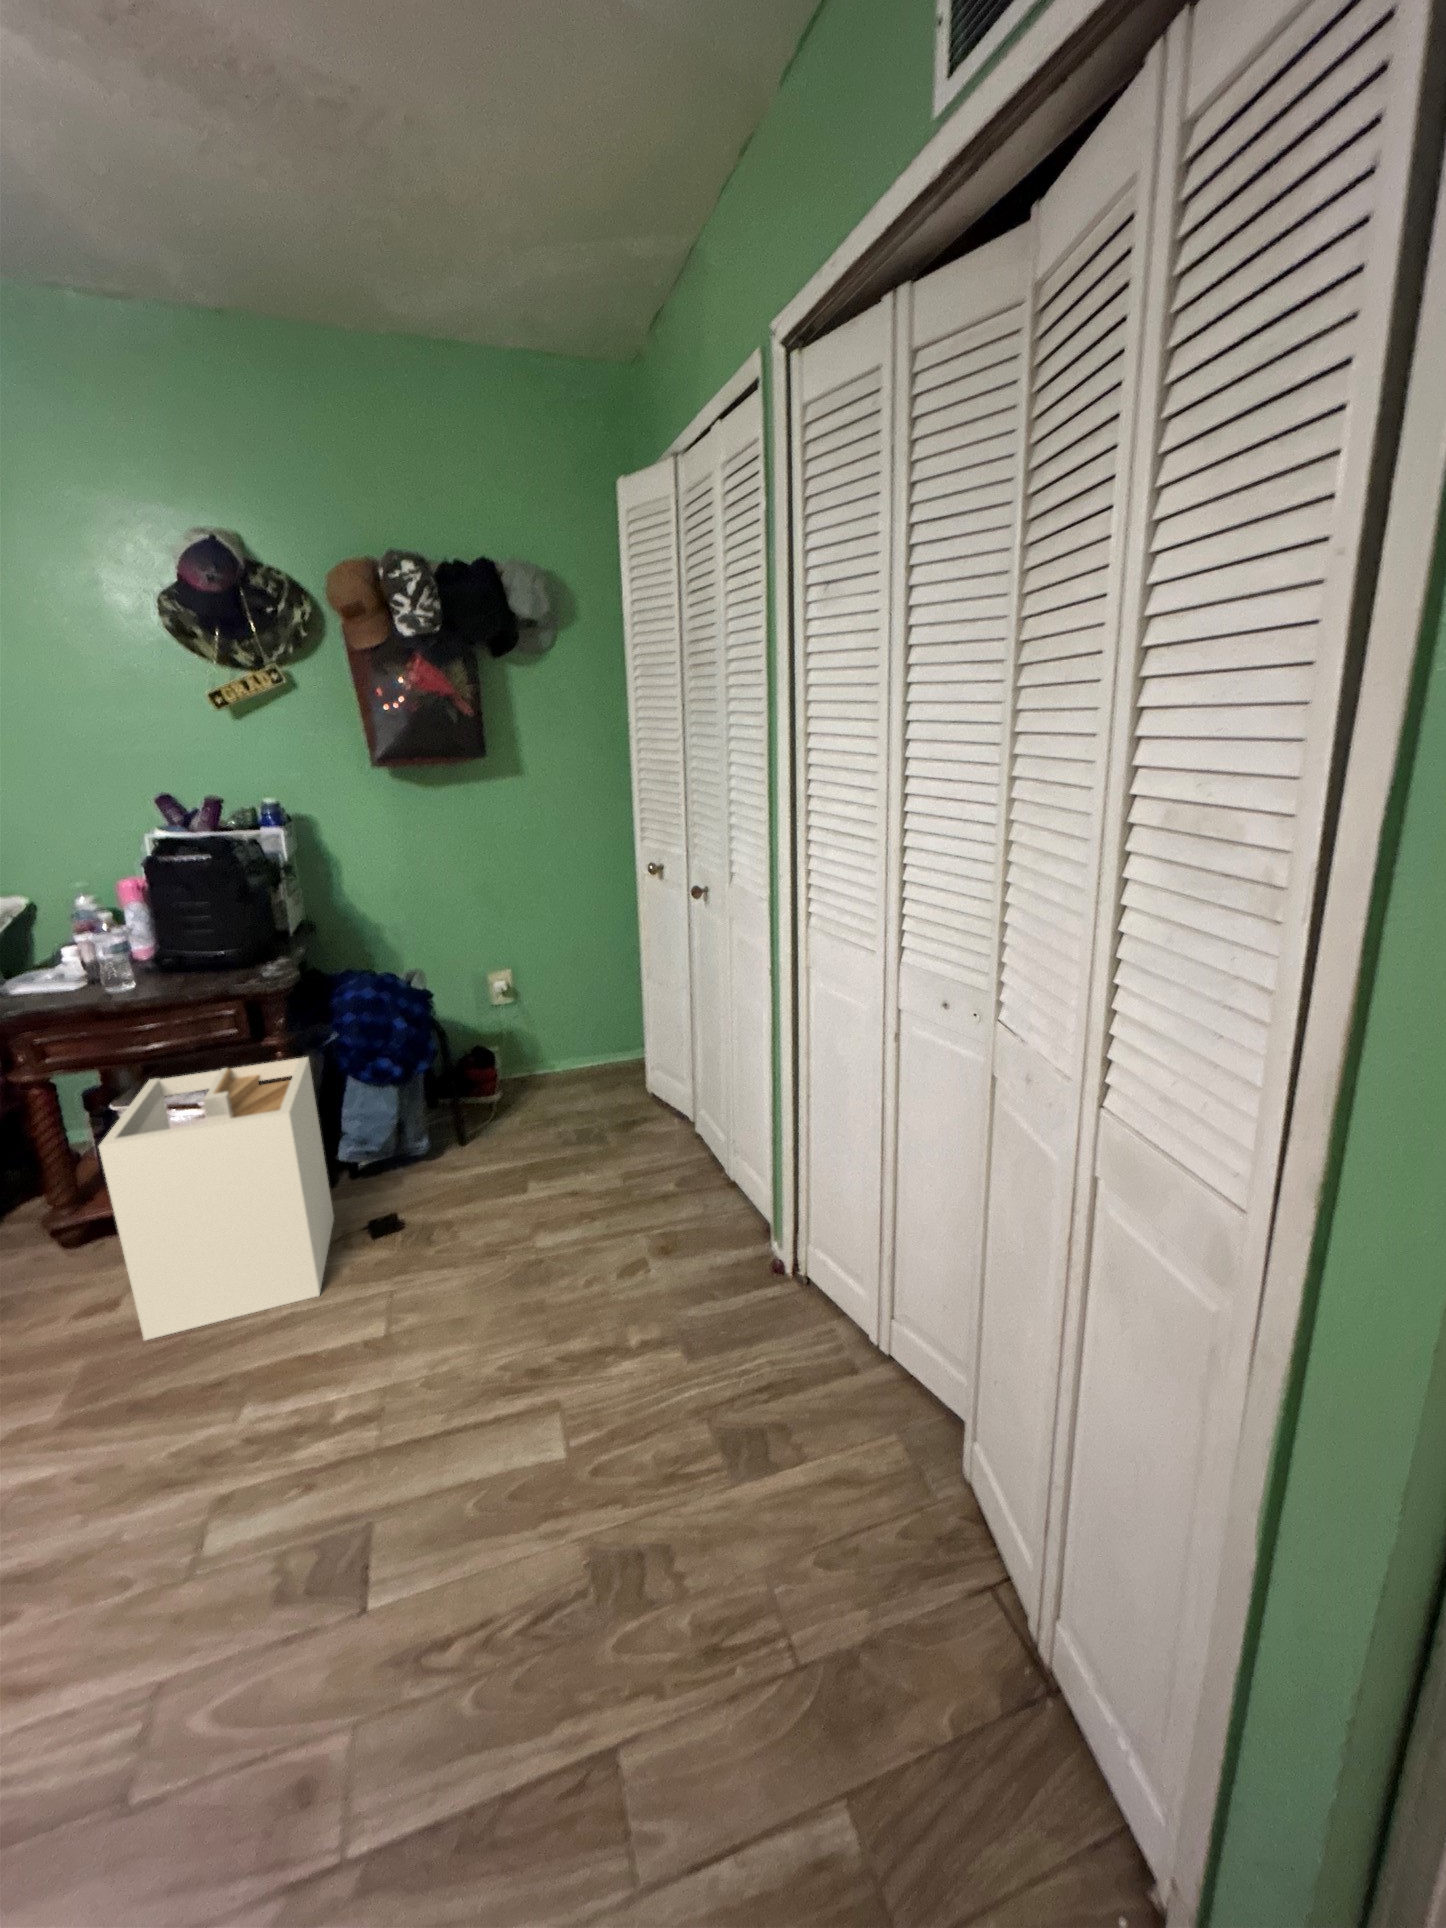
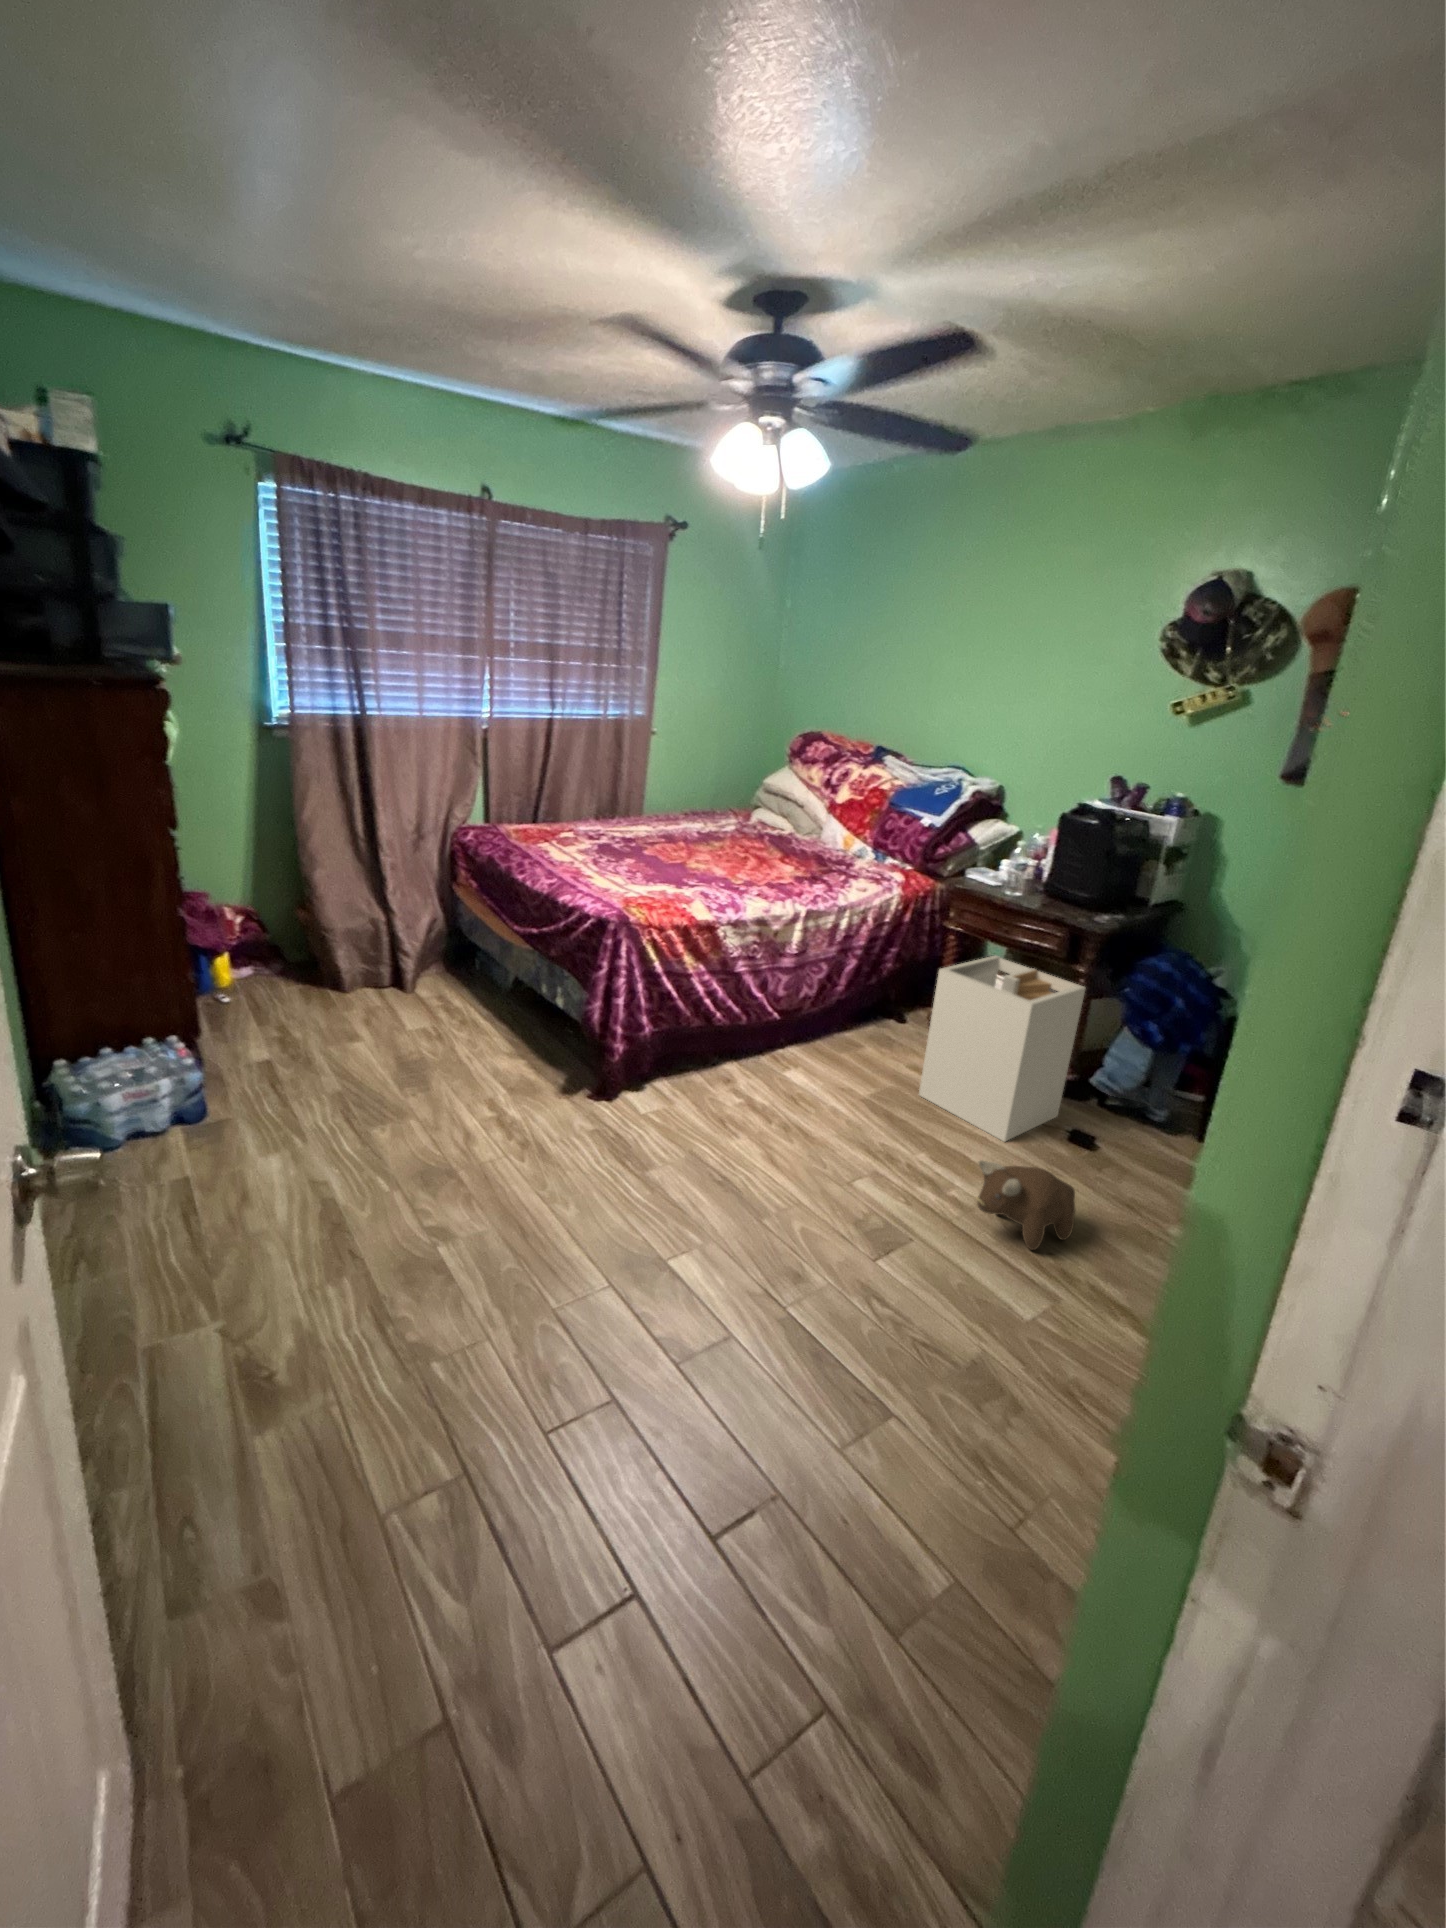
plush toy: none [386,1277,496,1397] -> present [976,1160,1075,1250]

